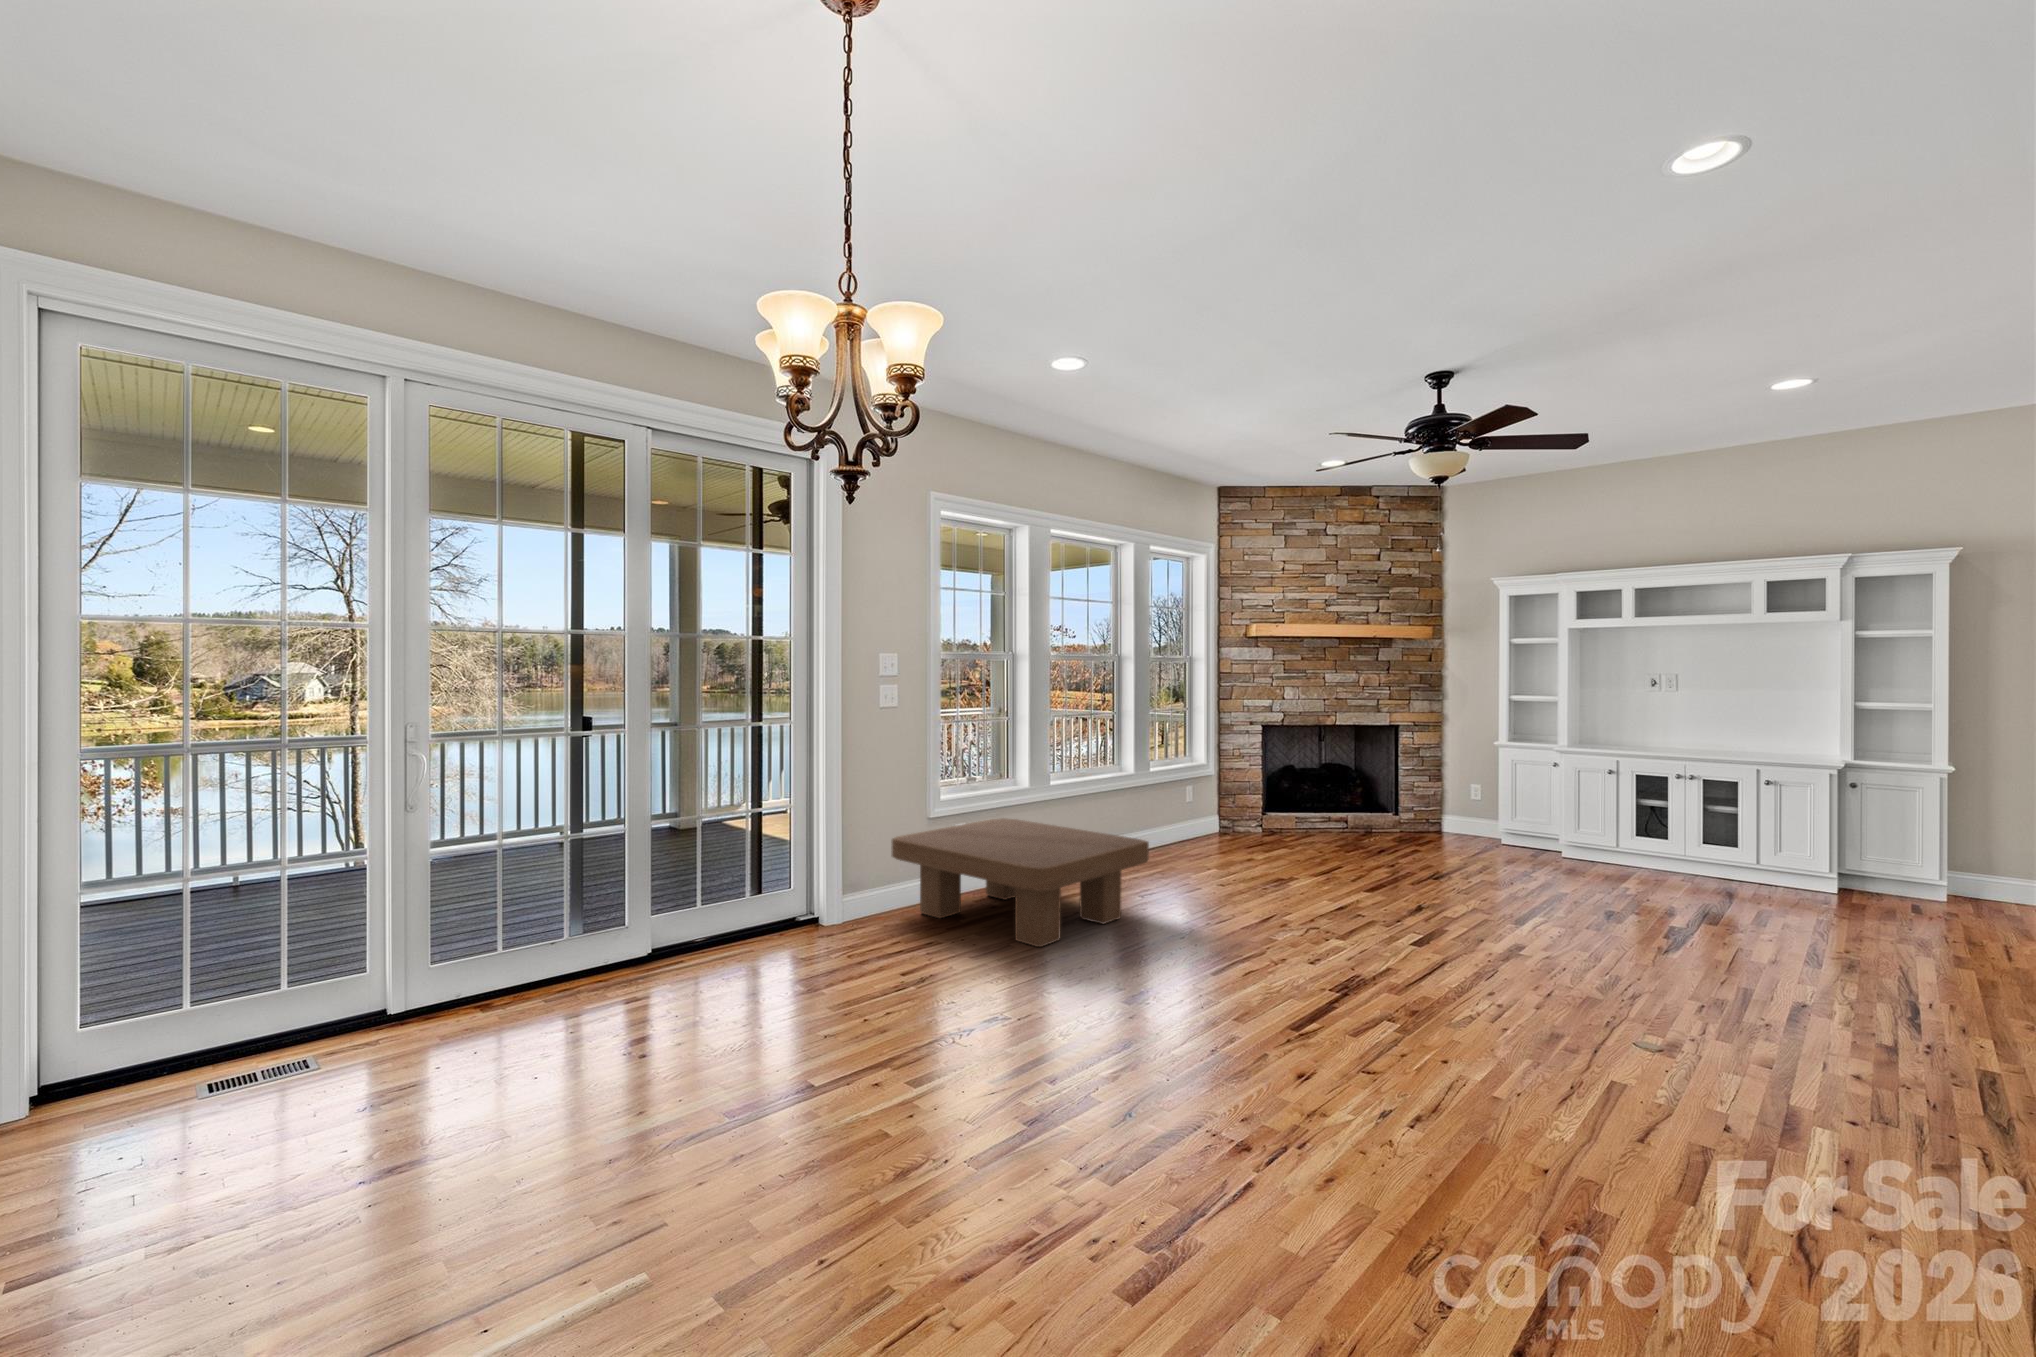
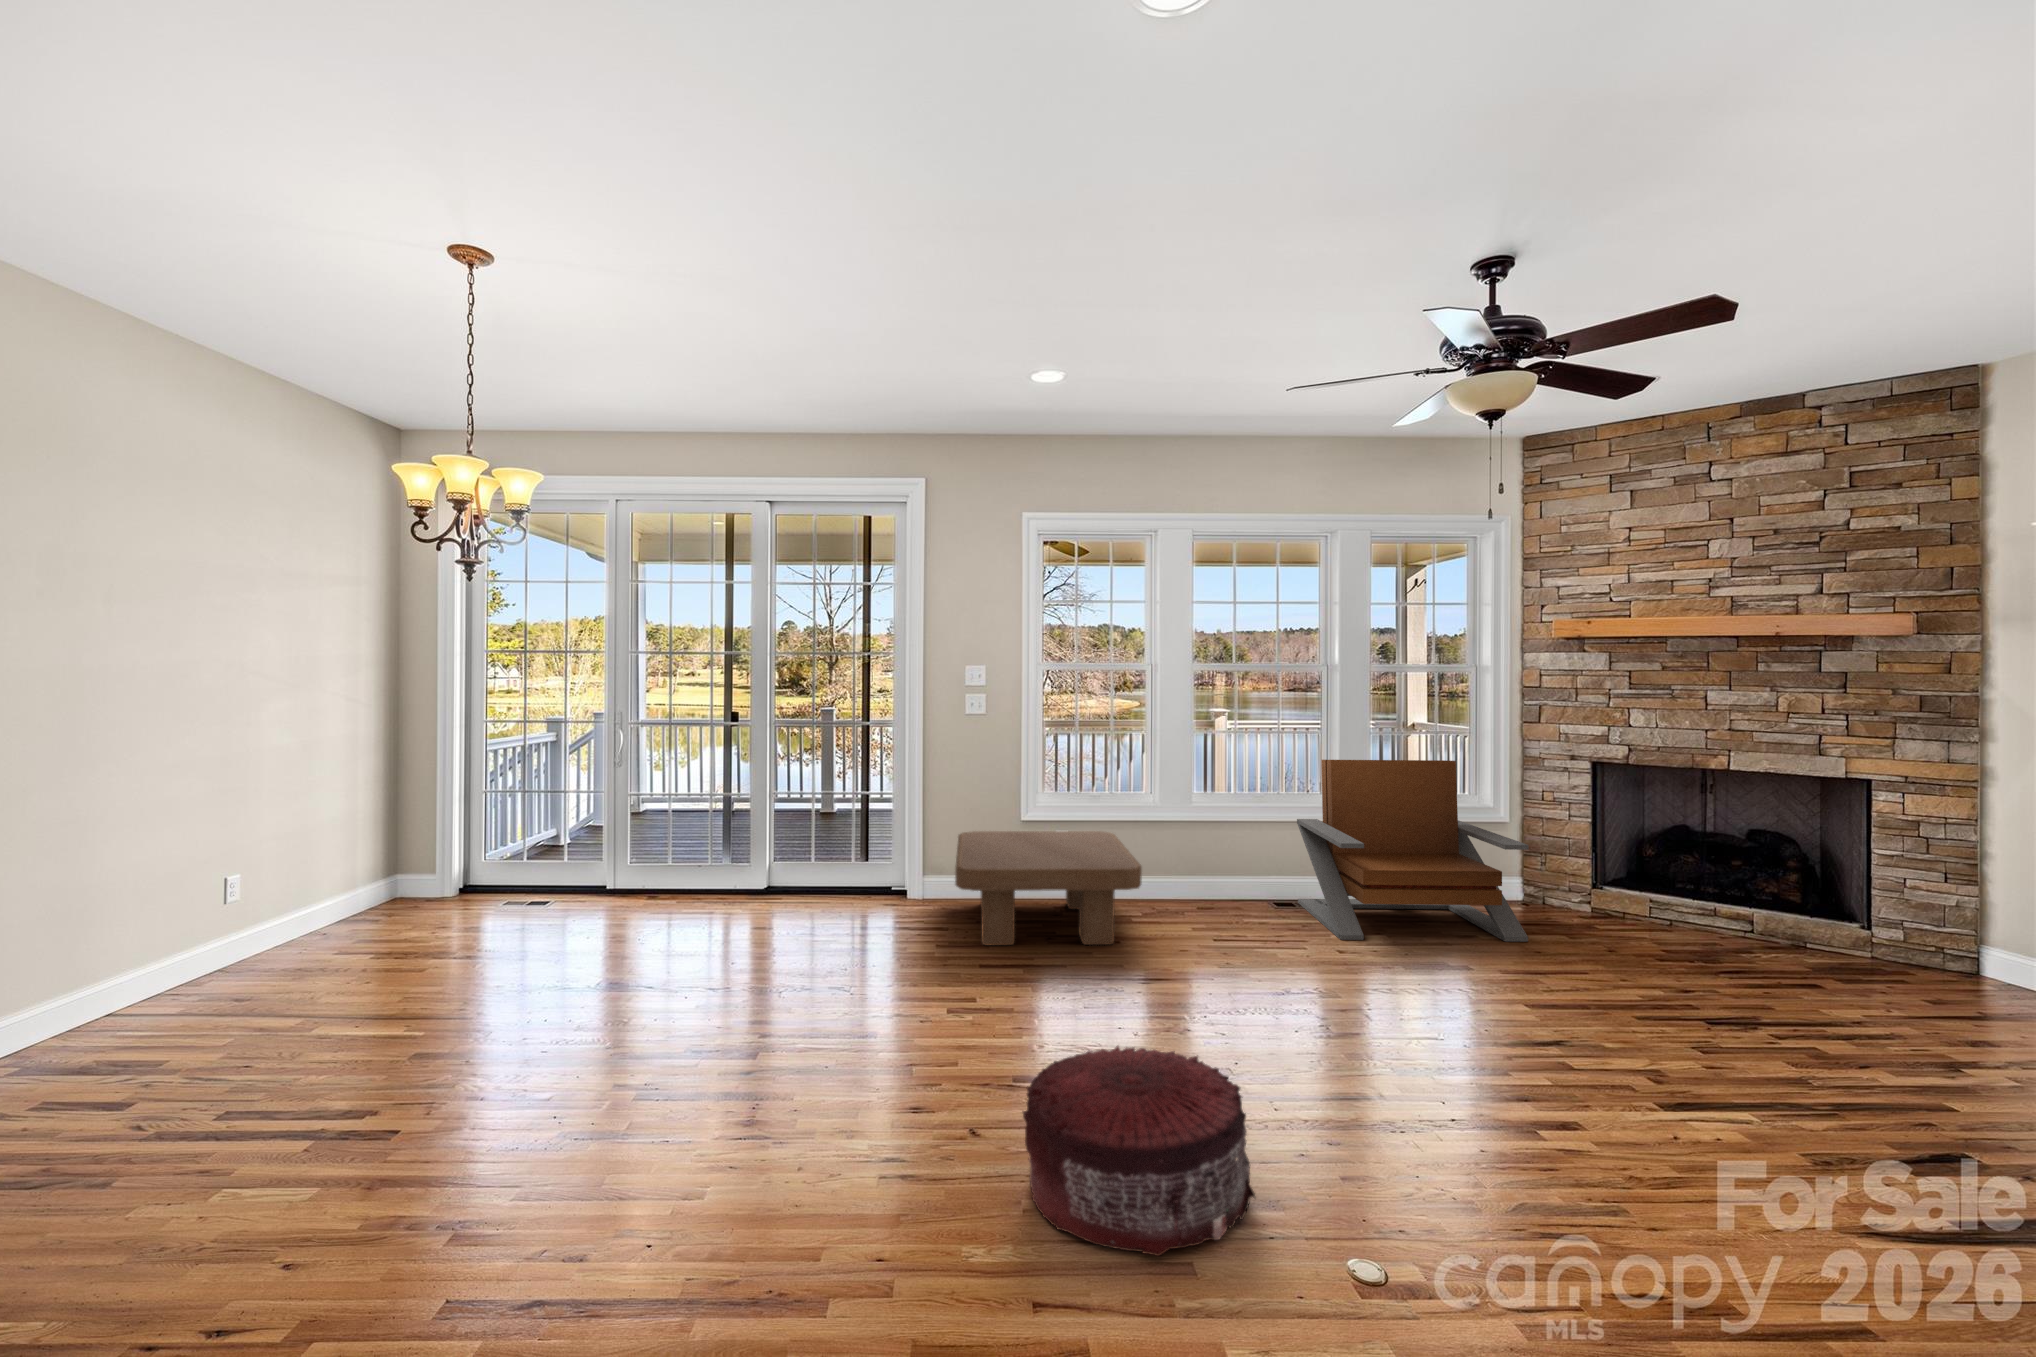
lounge chair: none [1122,729,1294,877] -> present [1297,760,1529,942]
pouf: none [1517,953,1738,1109] -> present [1023,1046,1255,1256]

